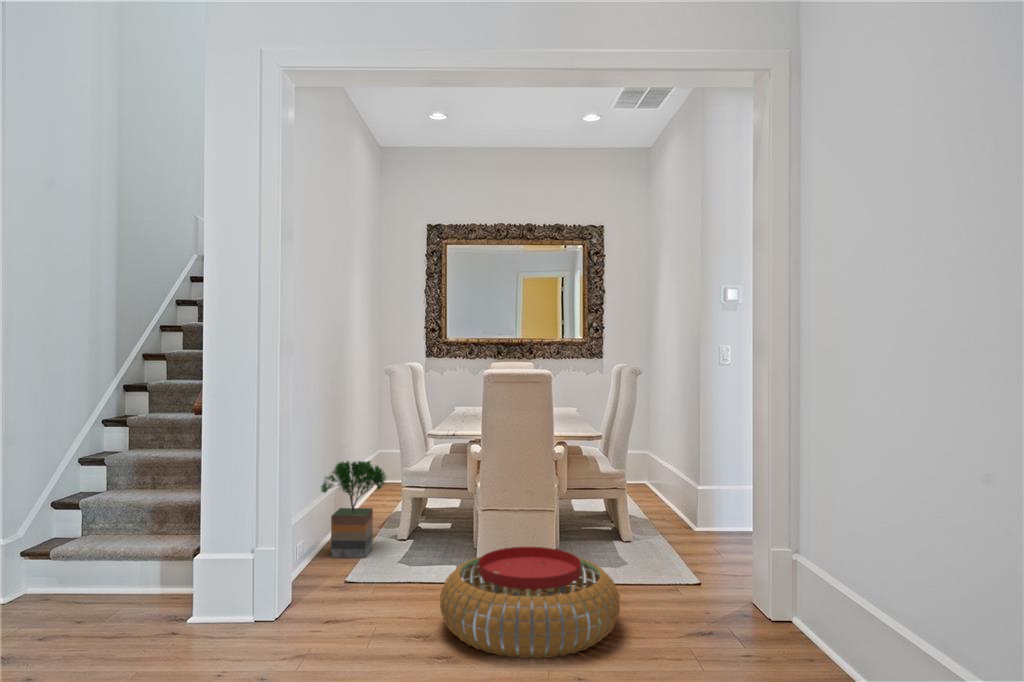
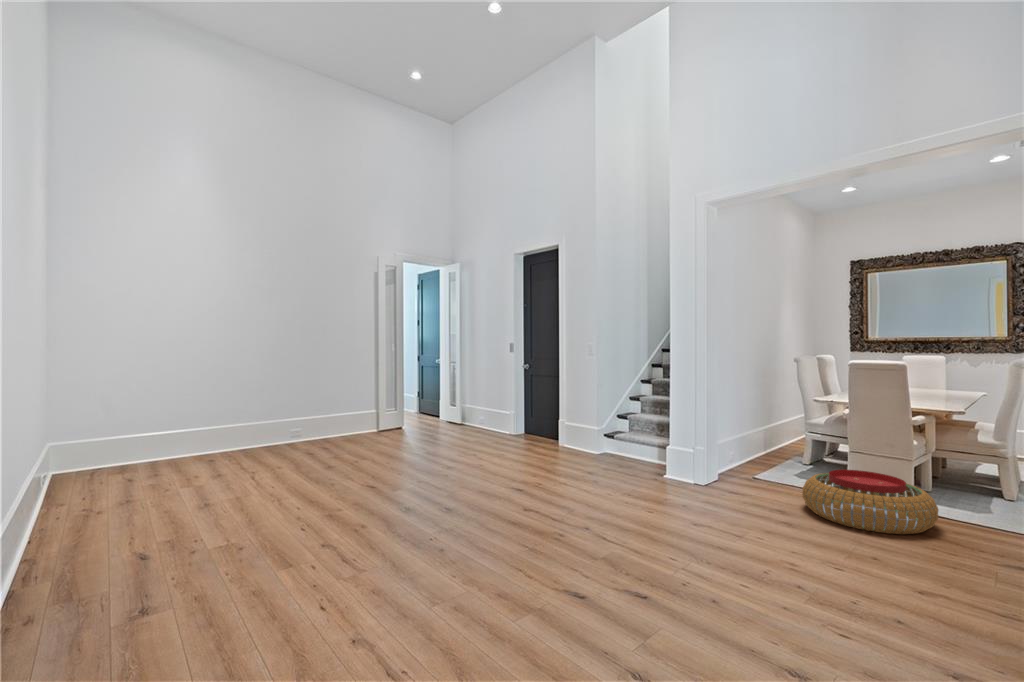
potted tree: present [321,461,386,558] -> none [748,412,796,471]

